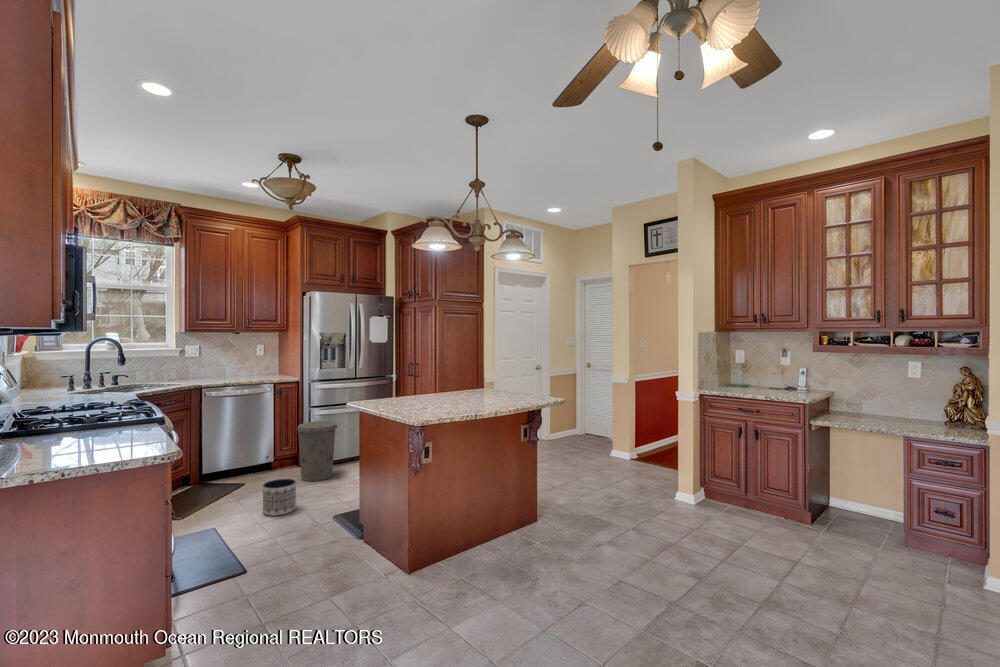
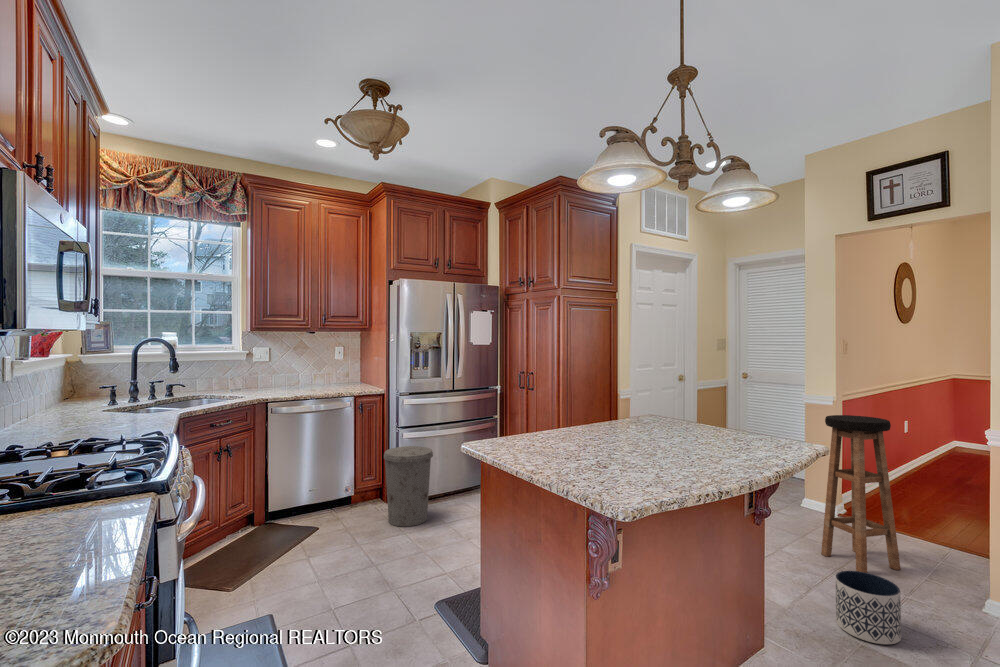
bar stool: none [602,392,645,493] -> present [821,415,901,573]
planter: present [263,479,296,516] -> present [836,571,901,645]

